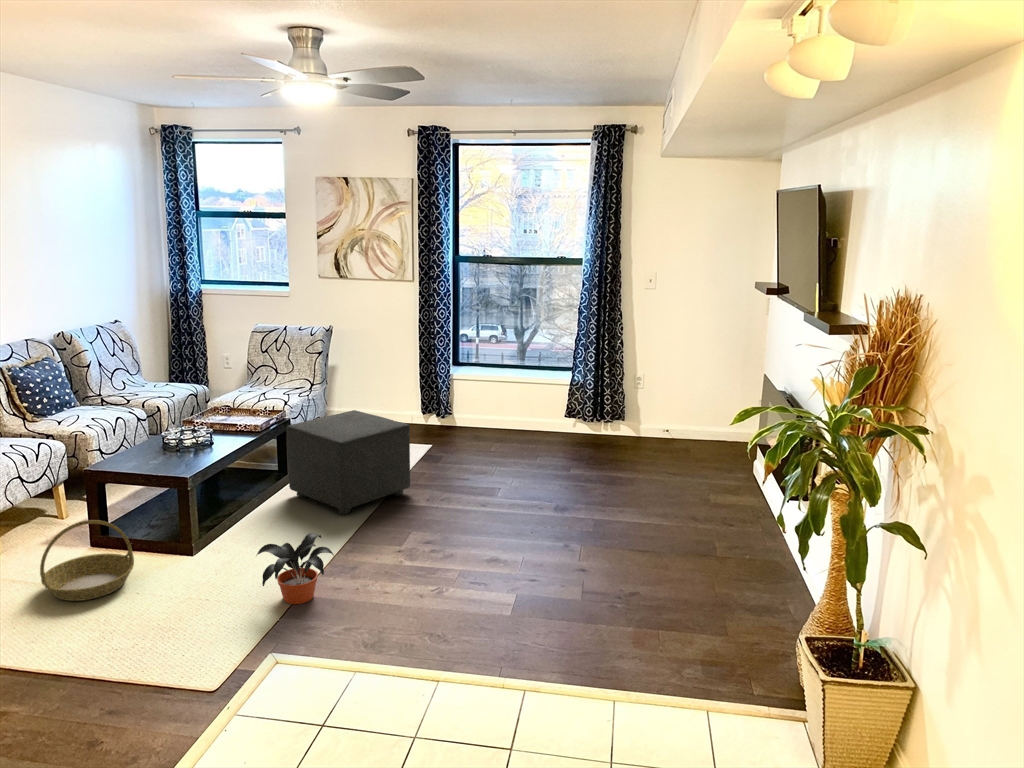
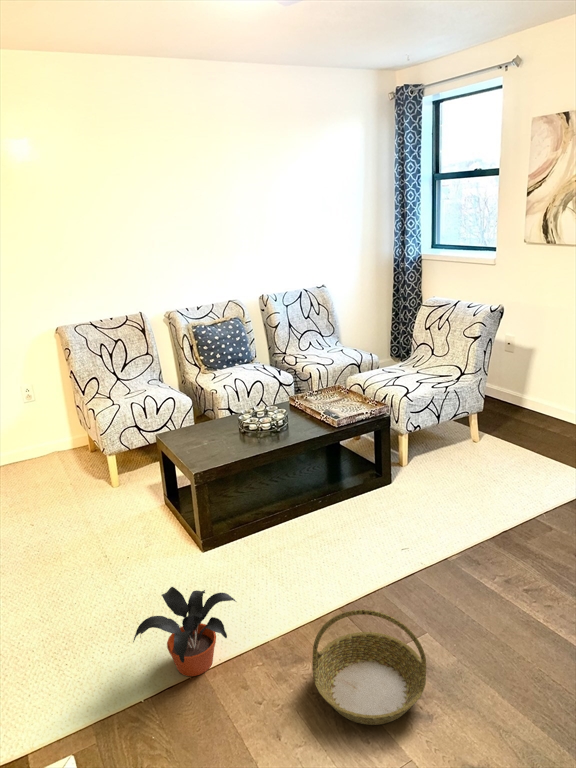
ottoman: present [286,410,410,515] -> none [357,421,490,556]
basket: present [40,520,134,601] -> present [312,610,426,725]

